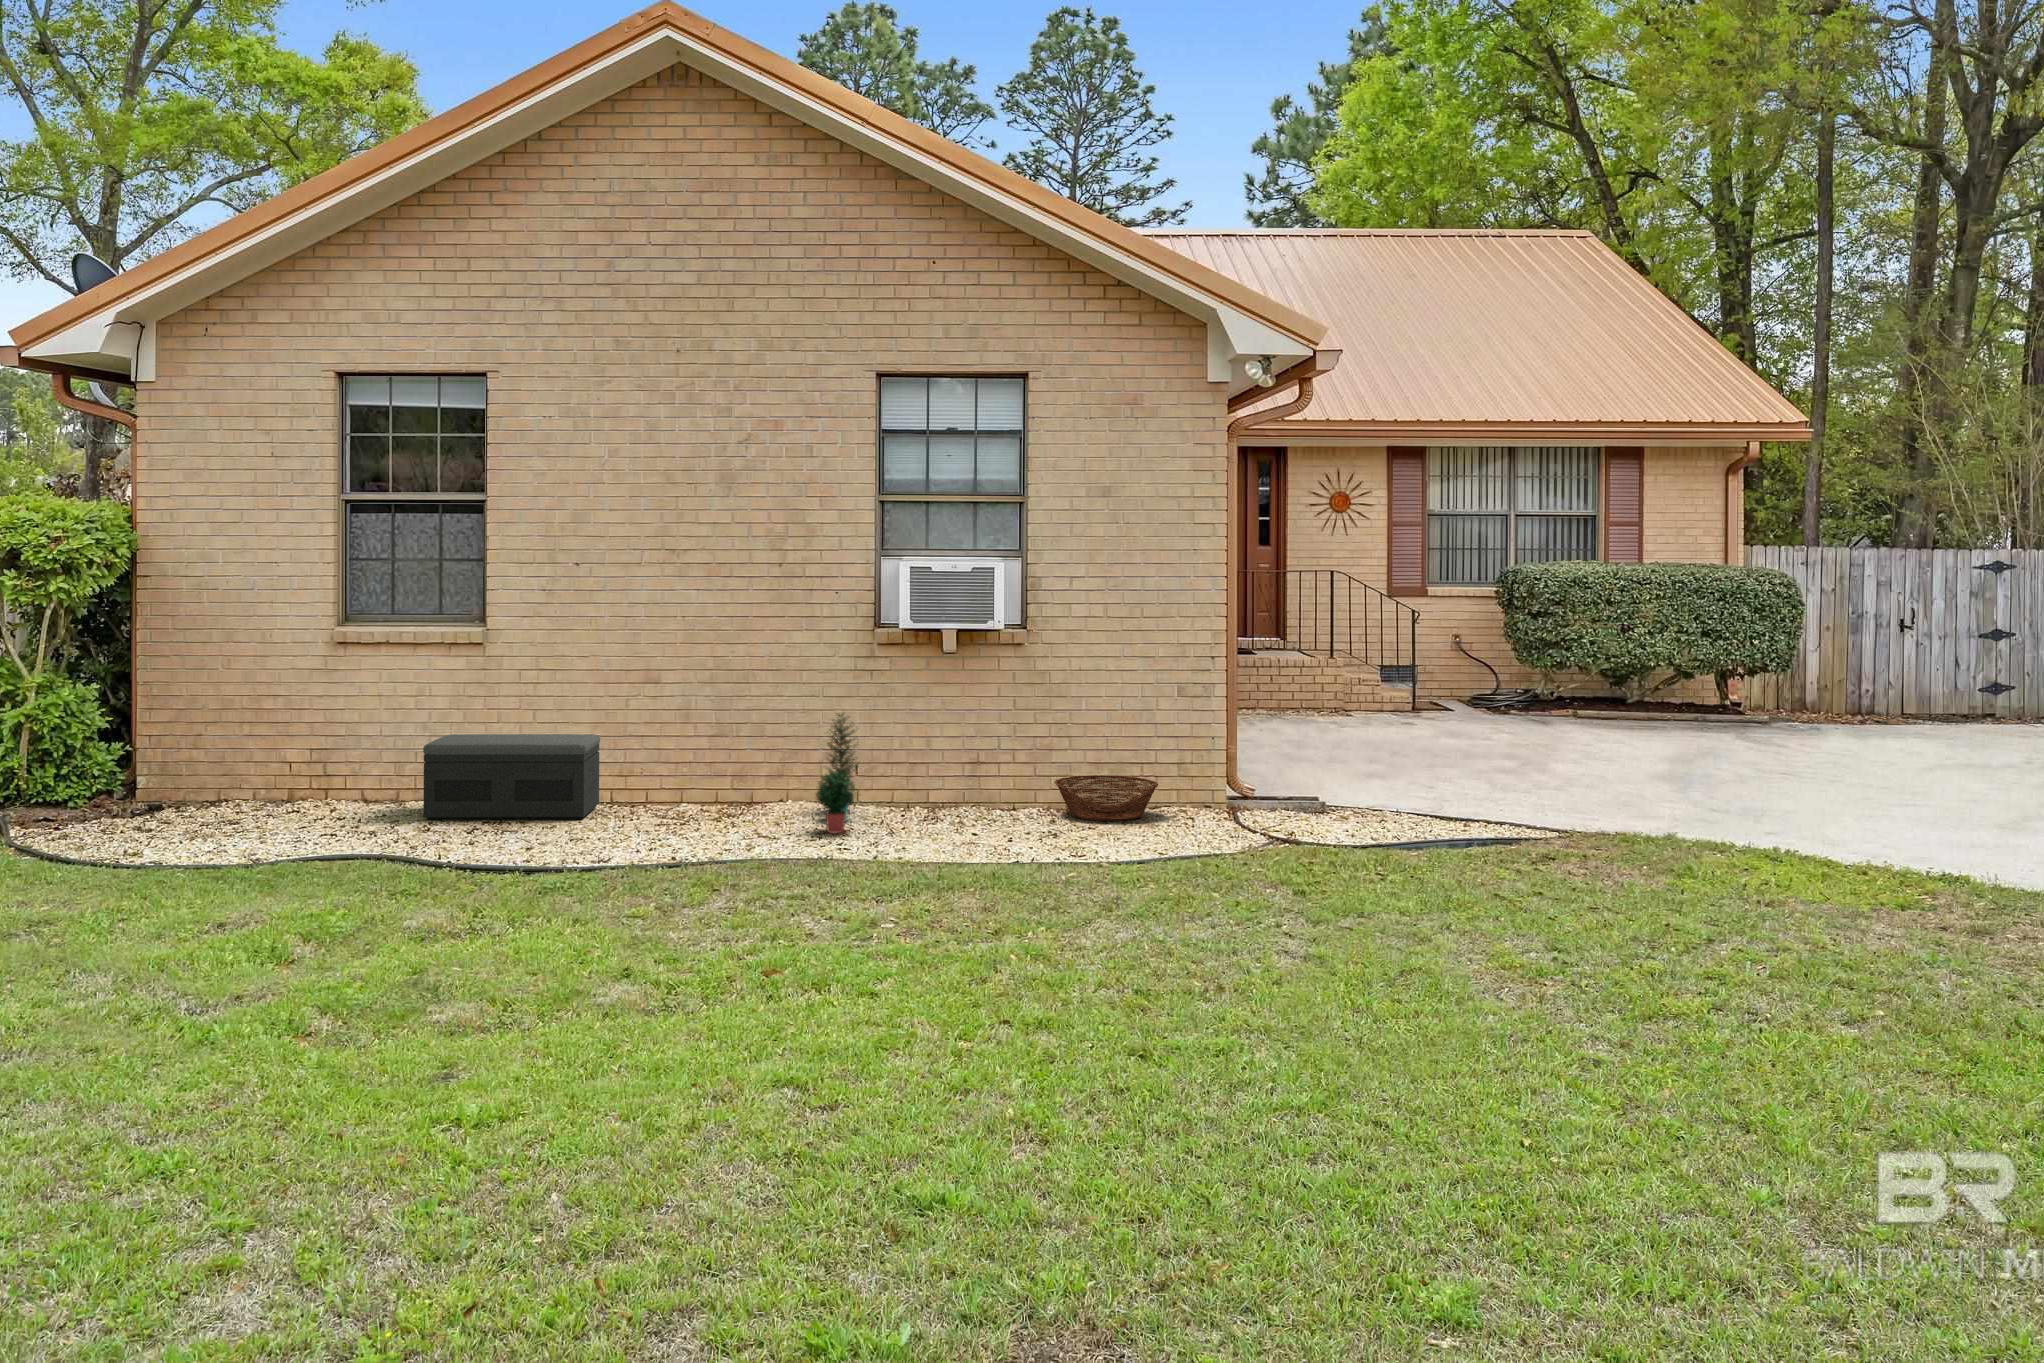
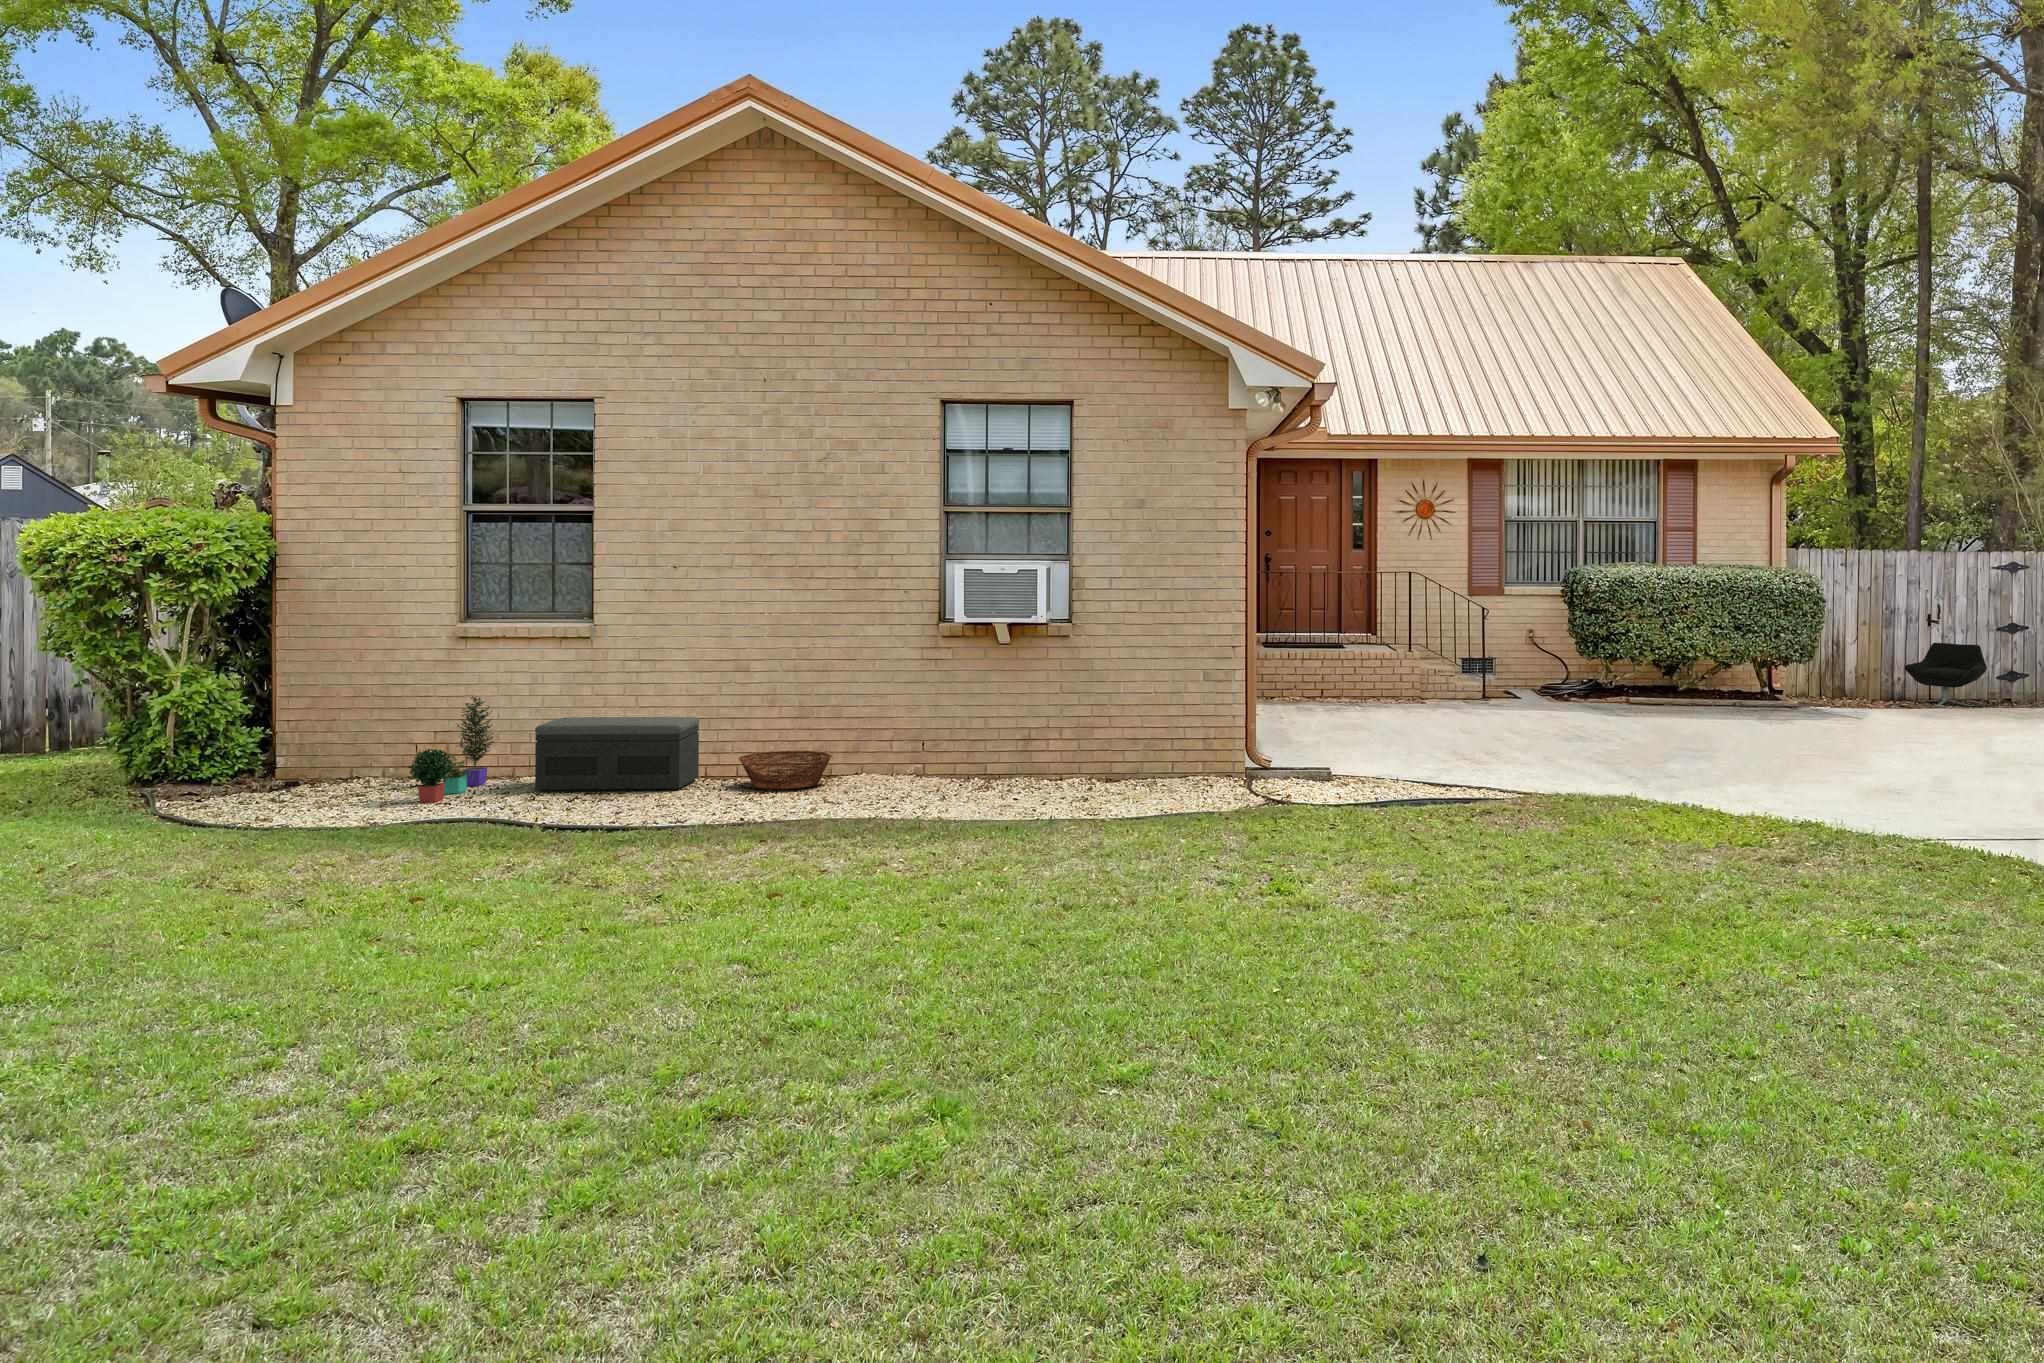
lounge chair: none [1904,652,2005,726] -> present [1904,643,1987,706]
potted plant: present [816,712,859,833] -> present [408,695,494,803]
basket: present [1054,775,1158,821] -> present [739,751,832,790]

